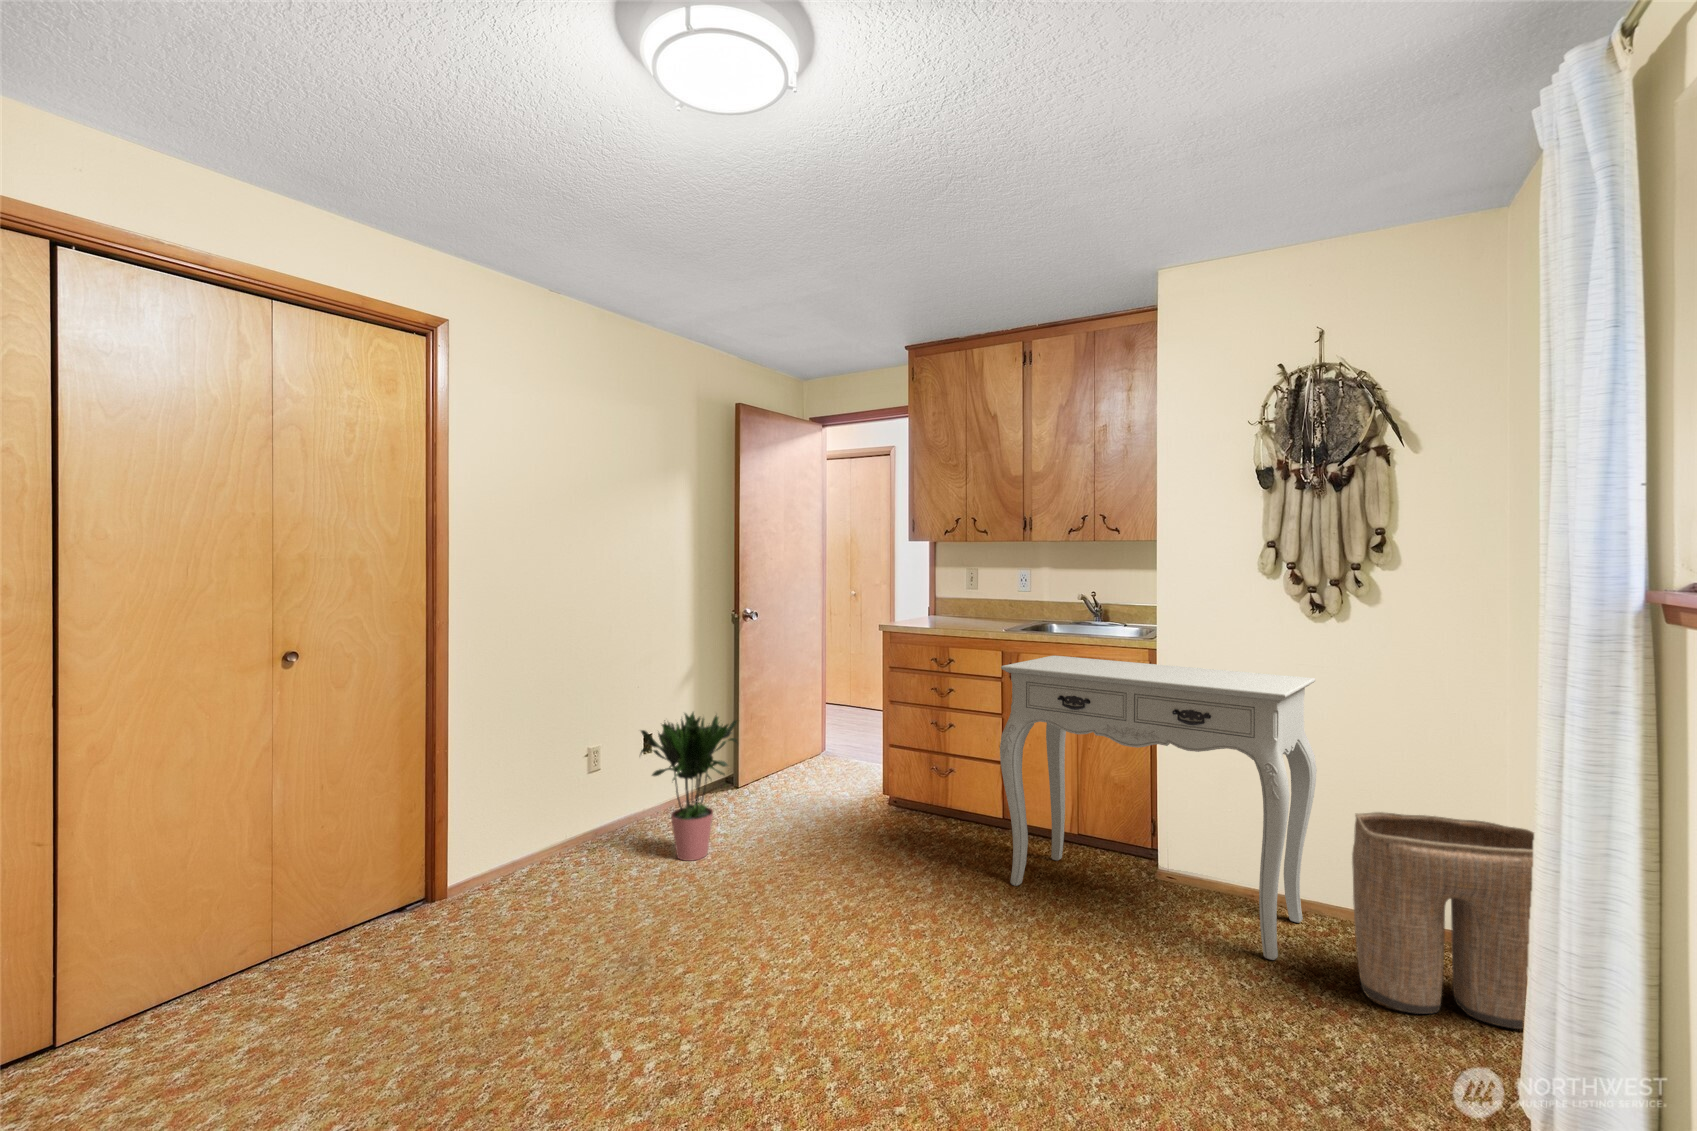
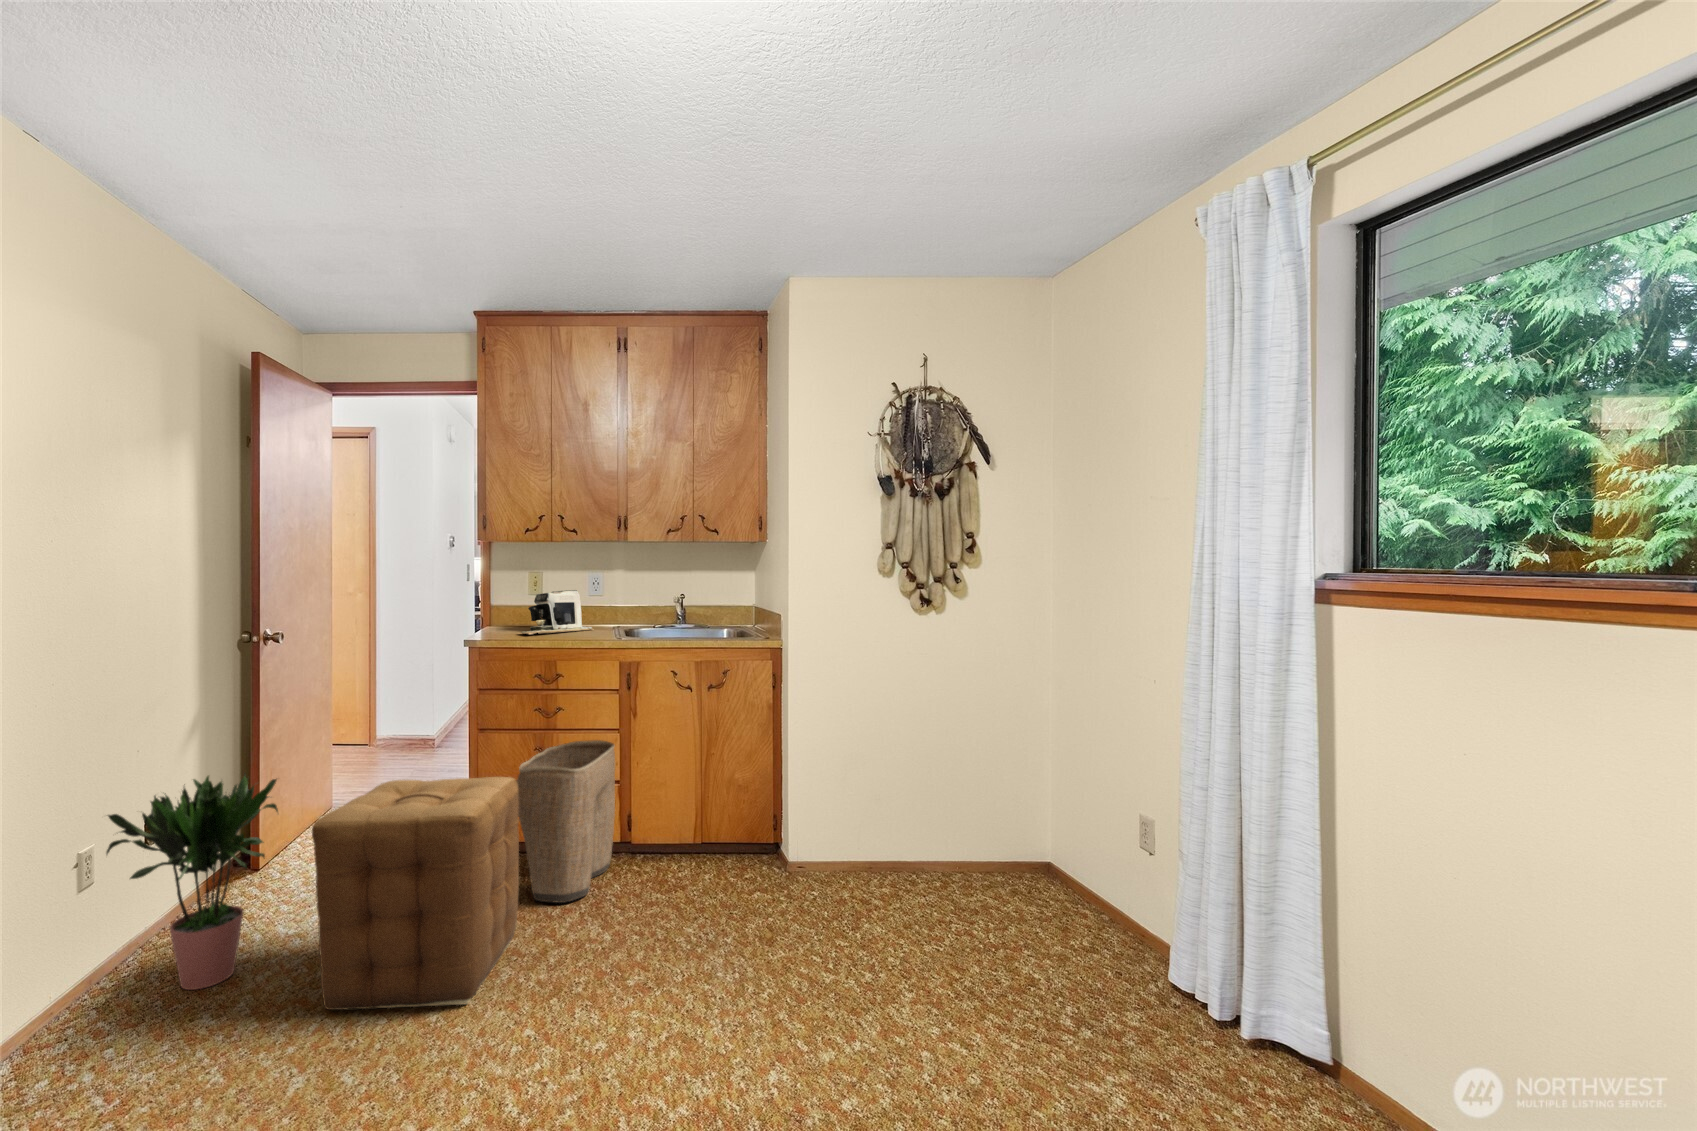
coffee maker: none [924,586,992,624] -> present [522,590,593,635]
console table: present [1000,656,1317,960] -> none [643,661,930,926]
ottoman: none [741,732,892,916] -> present [312,777,519,1010]
laundry basket: present [1352,812,1534,1029] -> present [517,740,615,903]

